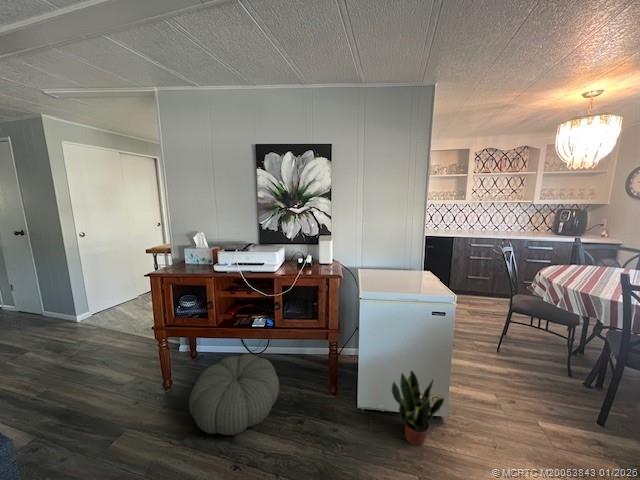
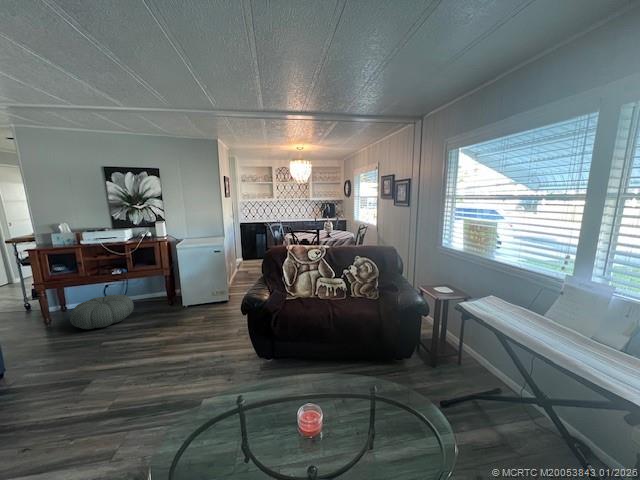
potted plant: present [392,371,444,446] -> none [196,279,219,311]

